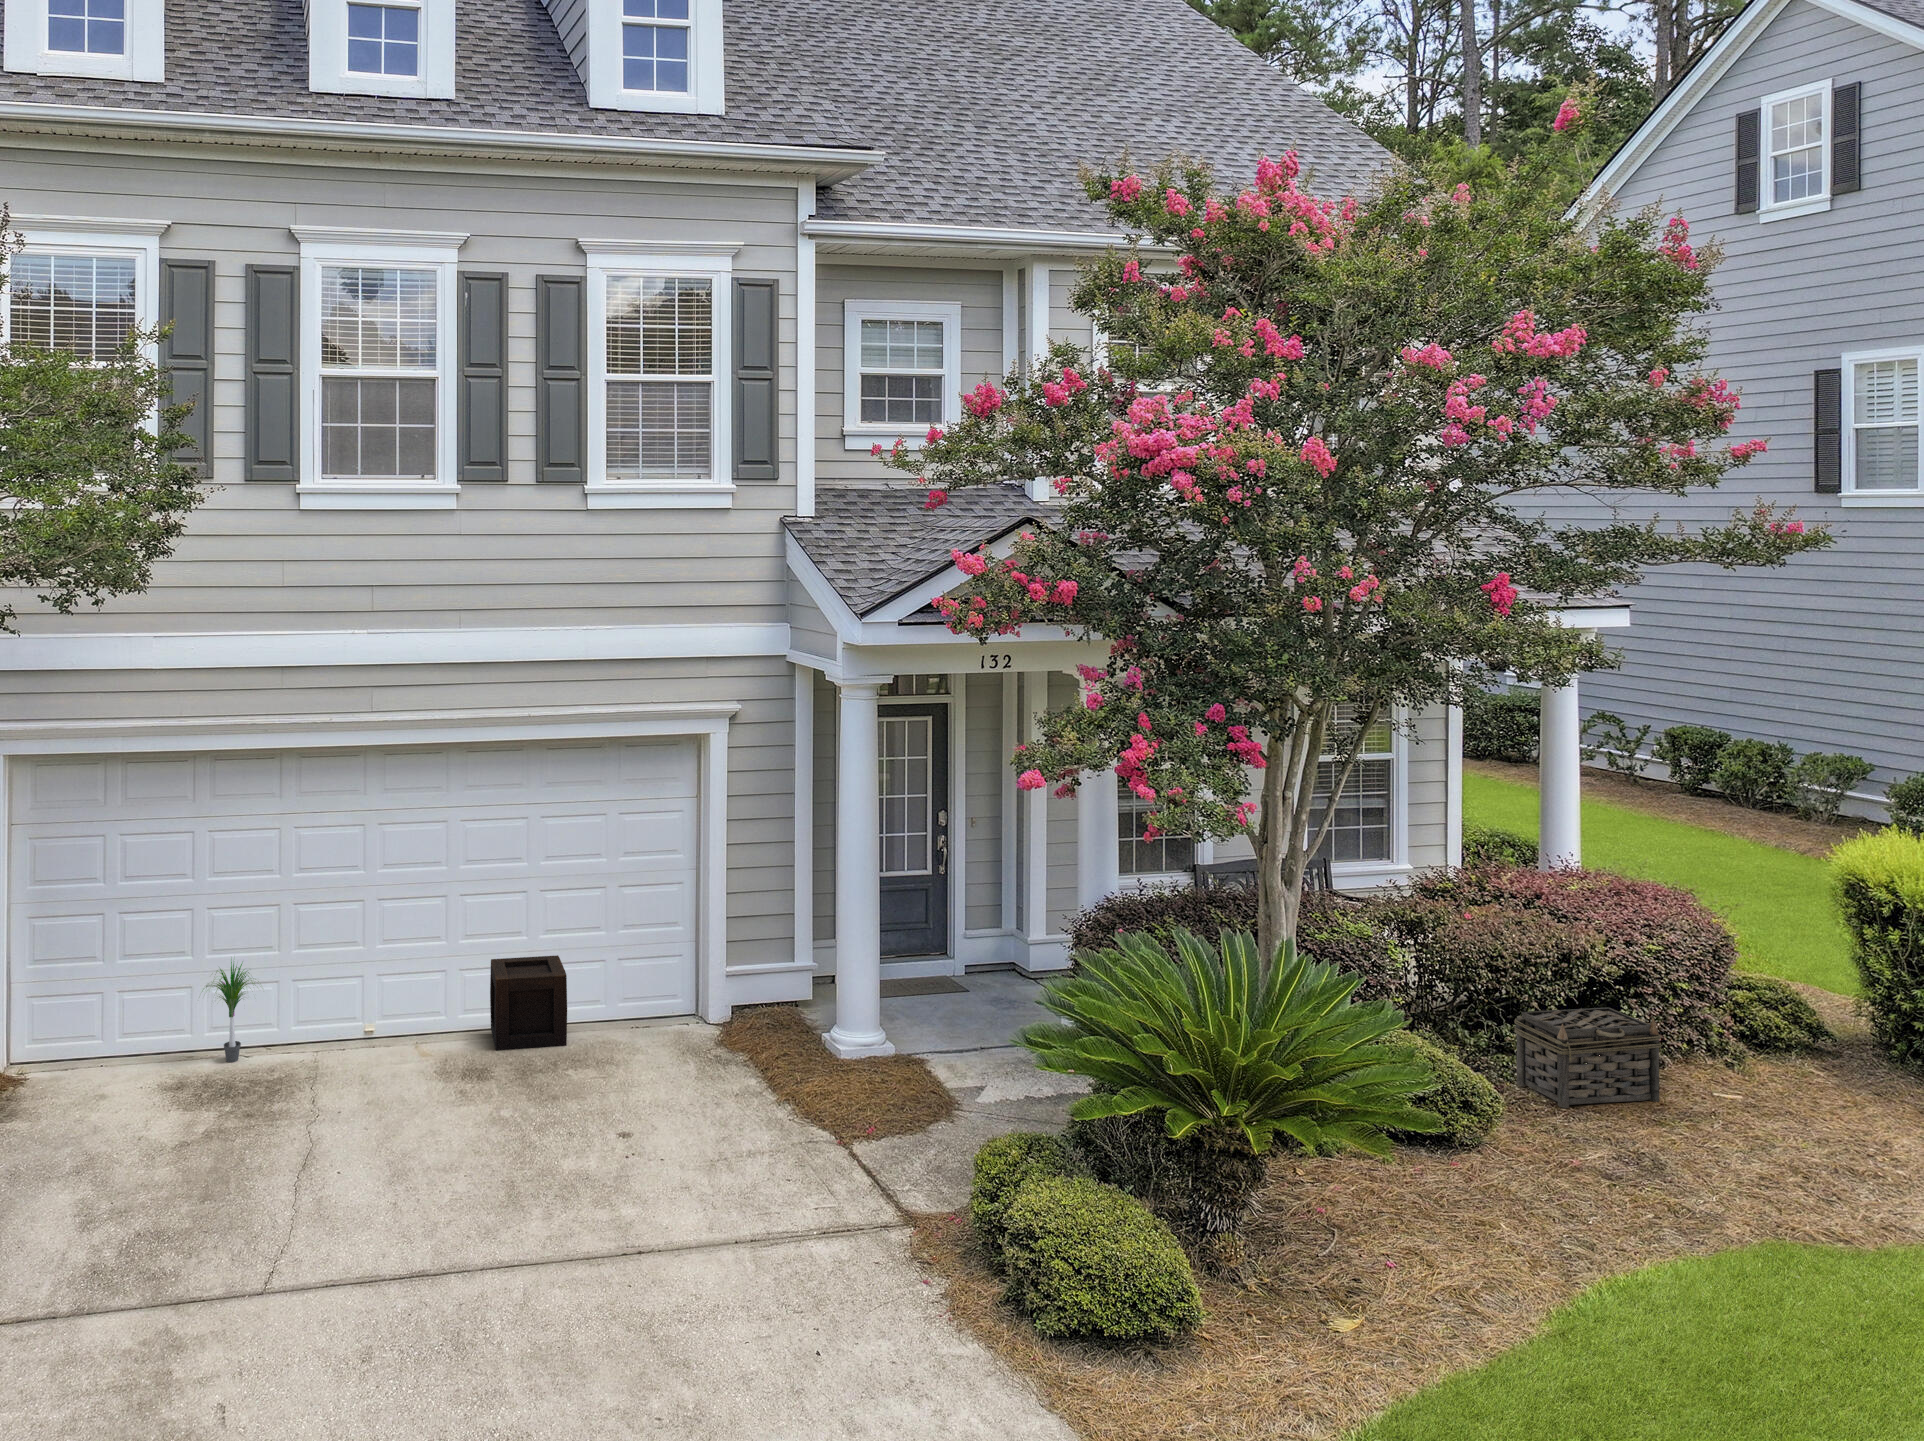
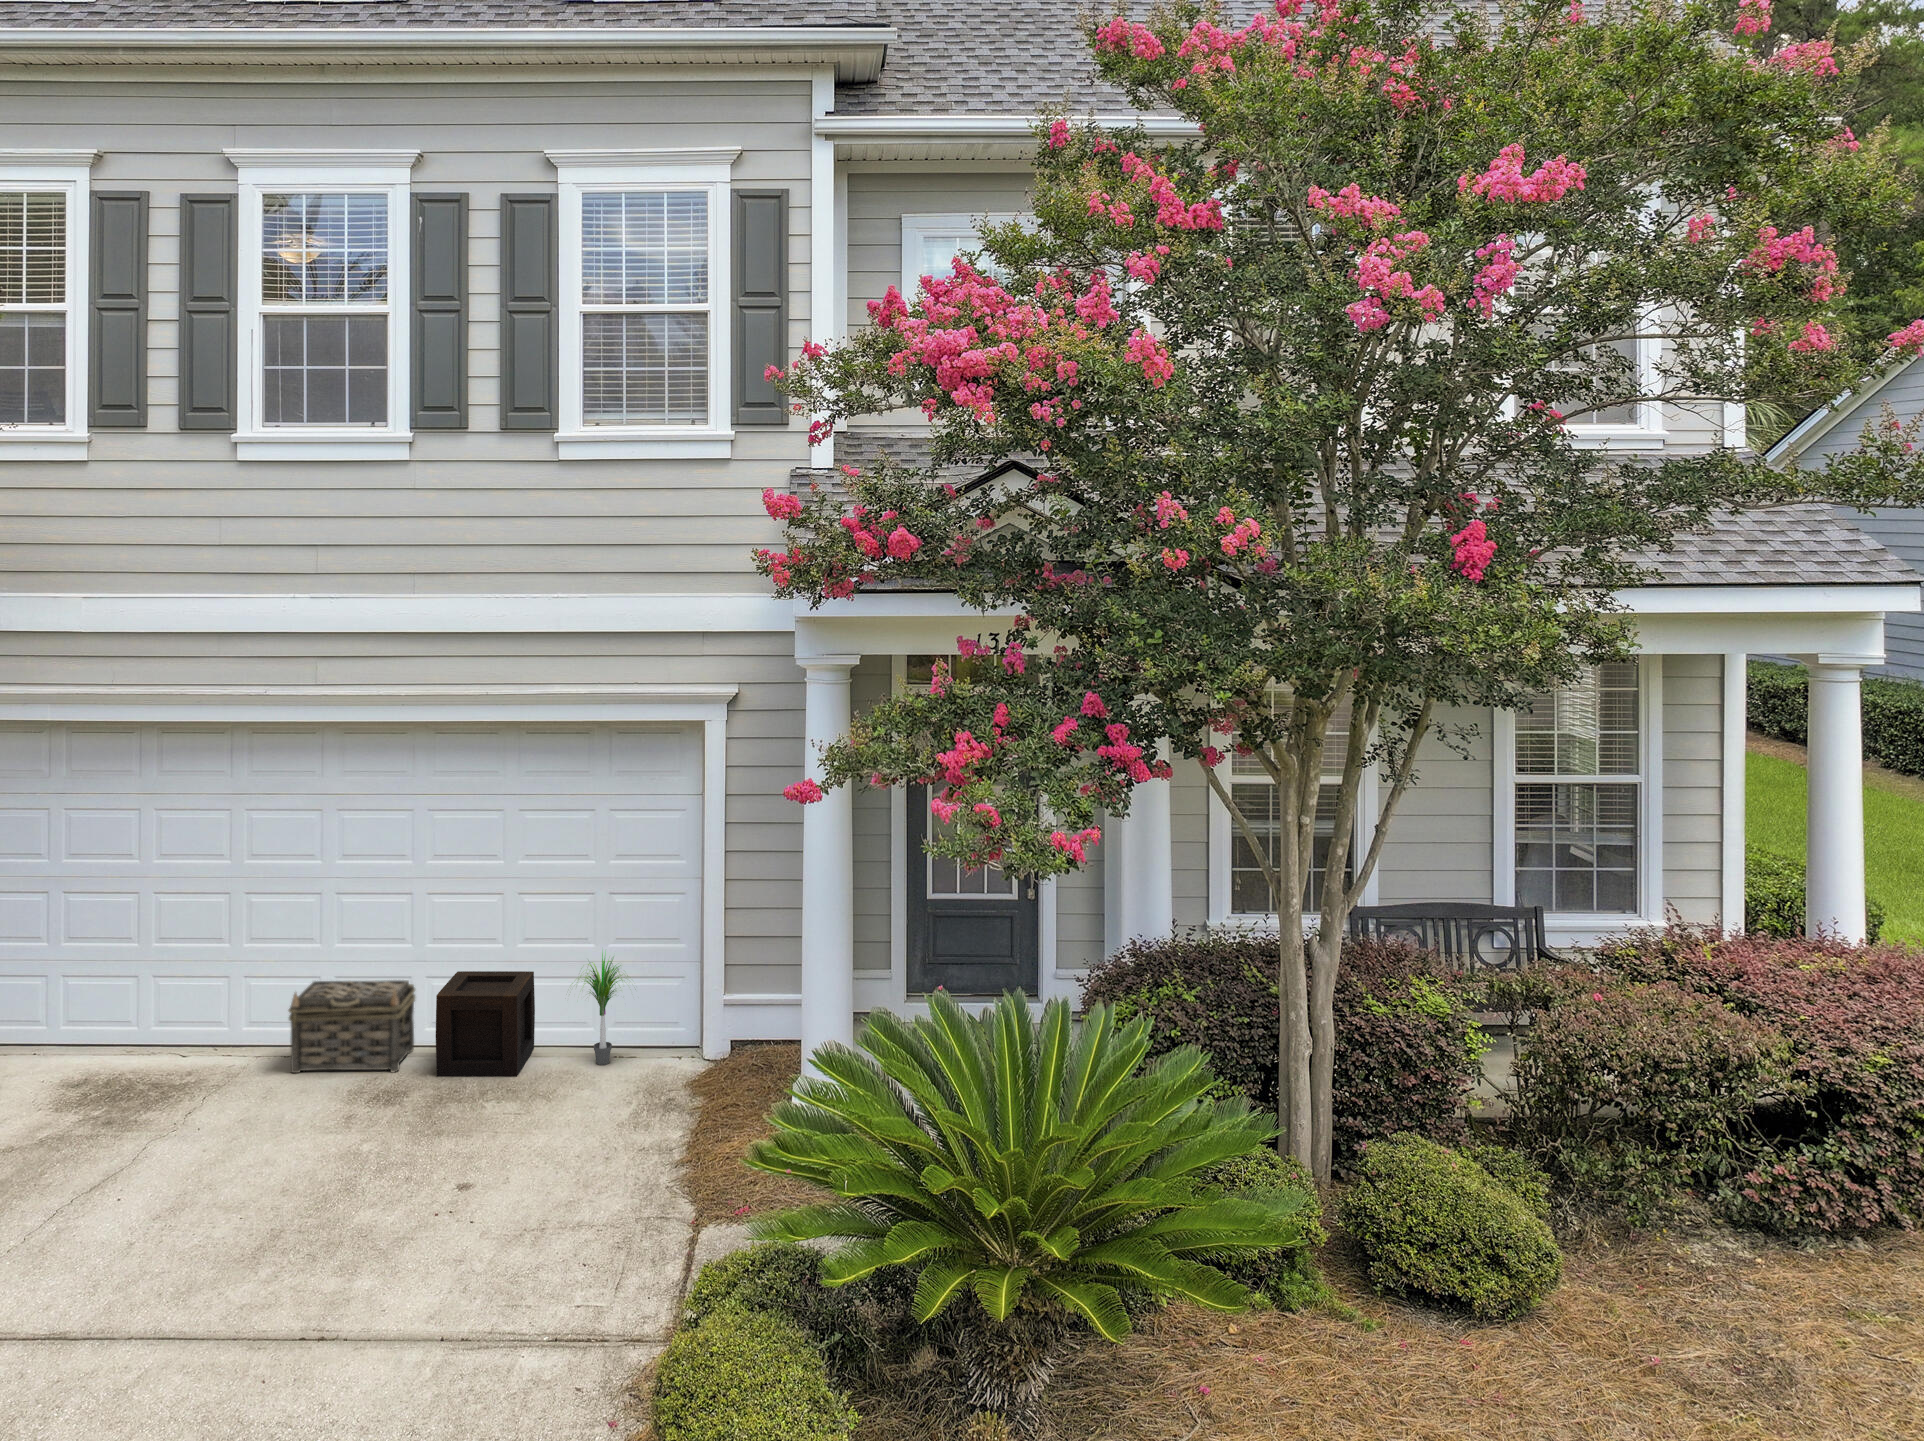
potted plant: present [206,962,253,1062] -> present [572,953,623,1065]
basket: present [1514,1007,1661,1108] -> present [288,980,415,1073]

